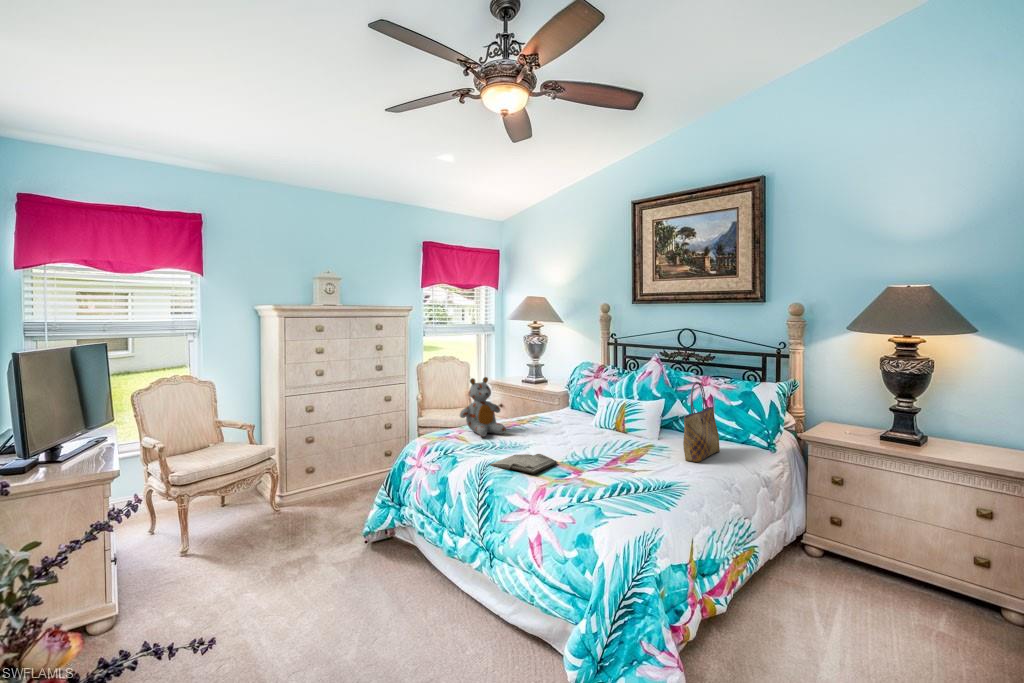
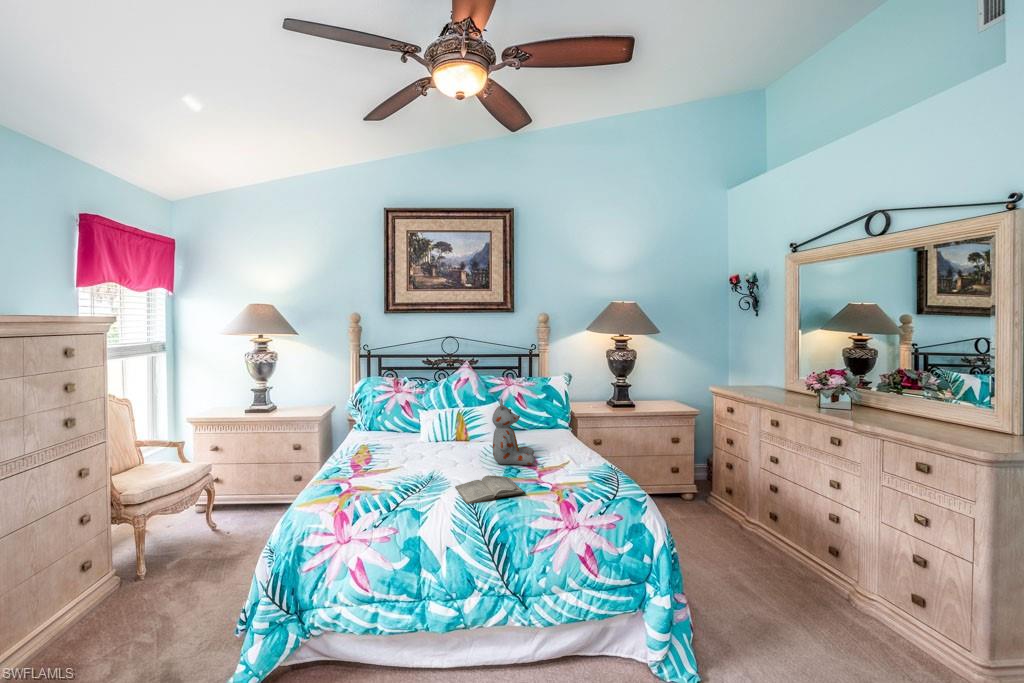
stuffed bear: present [460,377,506,437] -> present [492,399,535,465]
tote bag: present [683,382,720,462] -> none [543,380,571,447]

